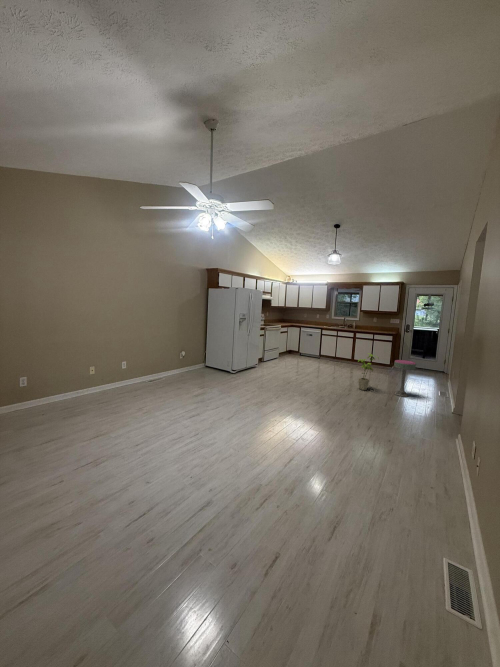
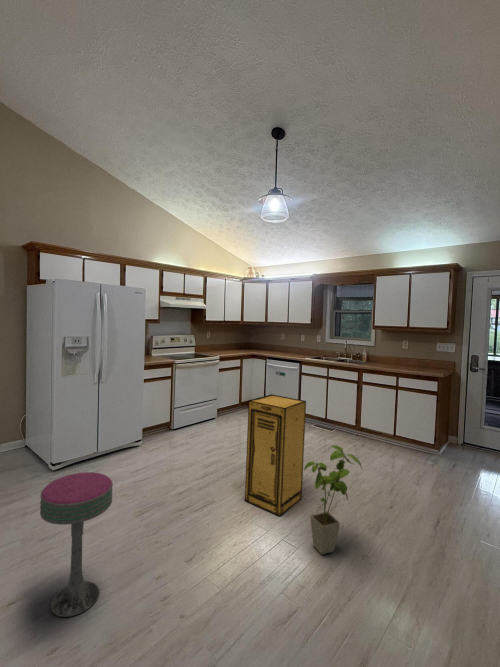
storage cabinet: none [325,339,349,384] -> present [245,394,306,516]
bar stool: present [394,360,416,397] -> present [40,472,113,617]

